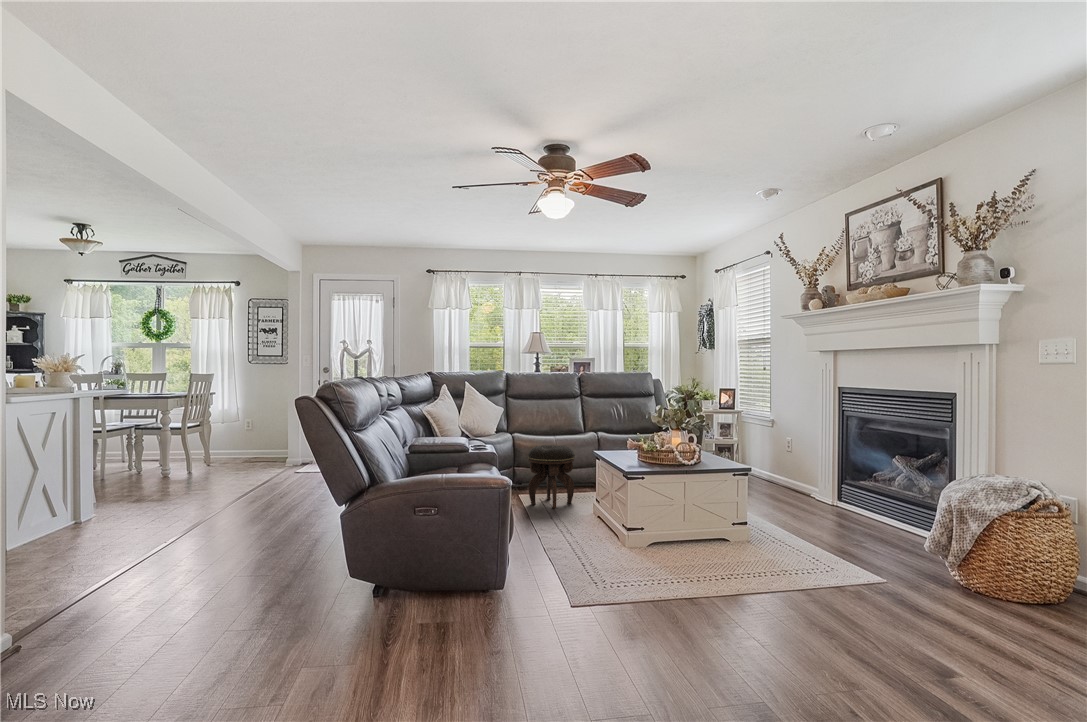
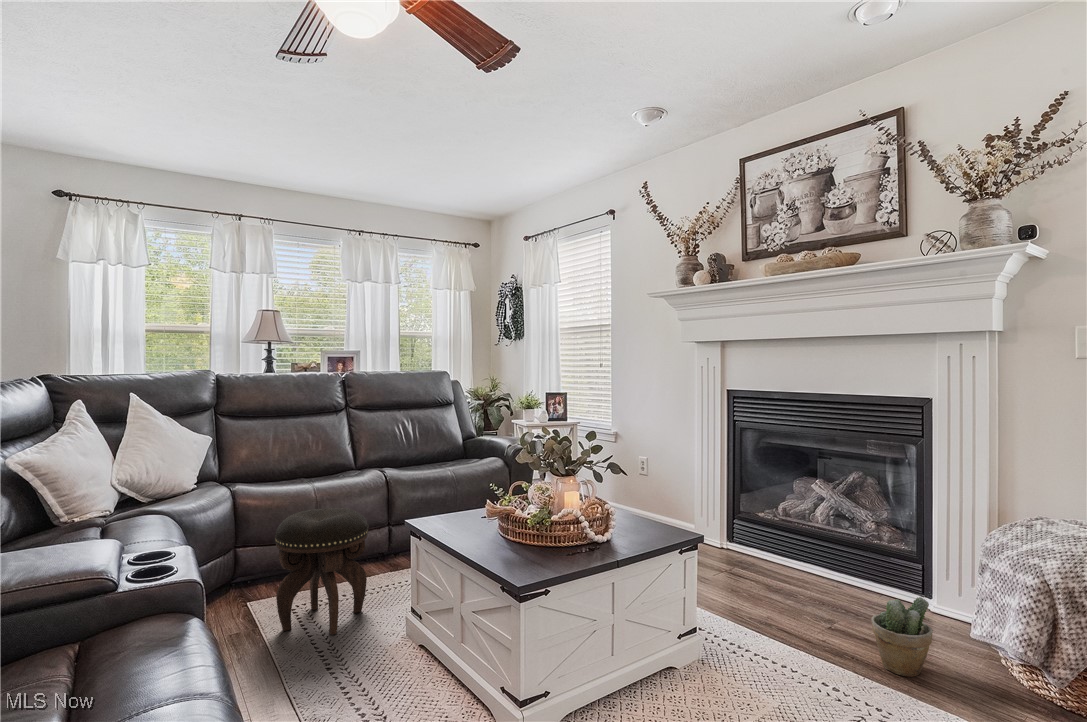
potted plant: none [853,518,891,566] -> present [871,597,933,677]

